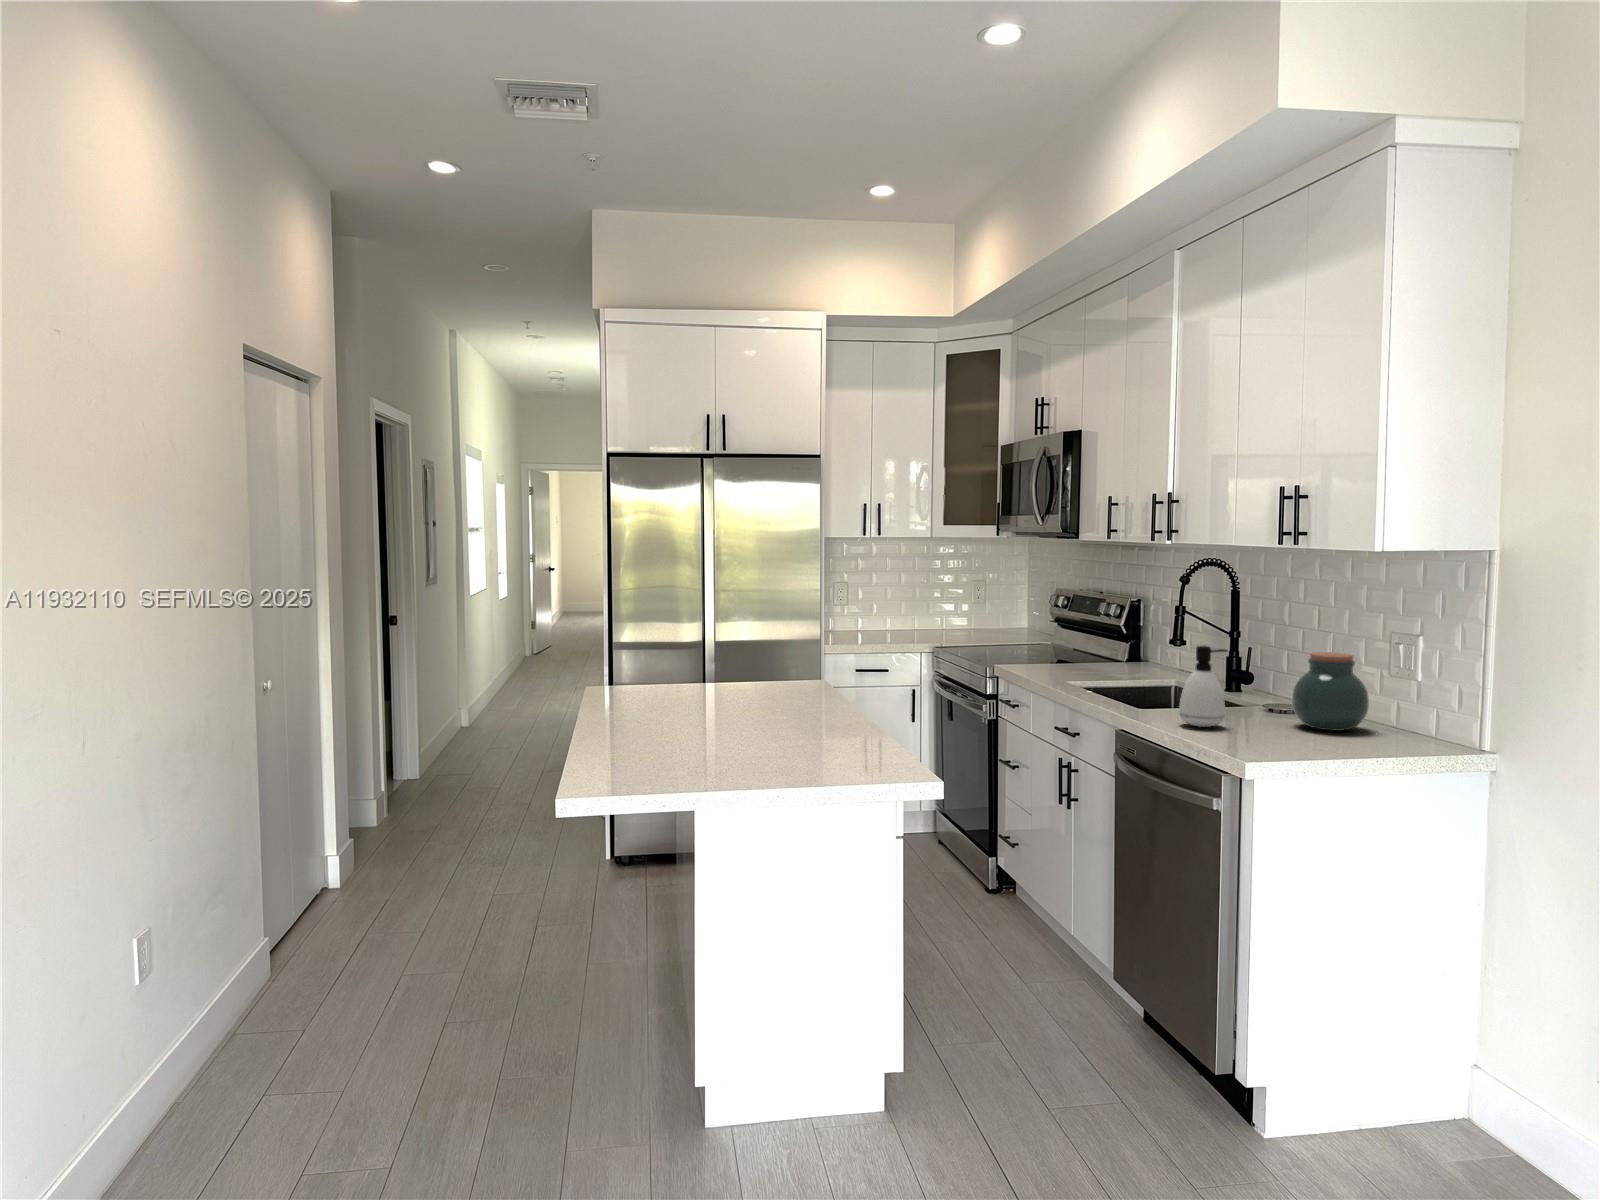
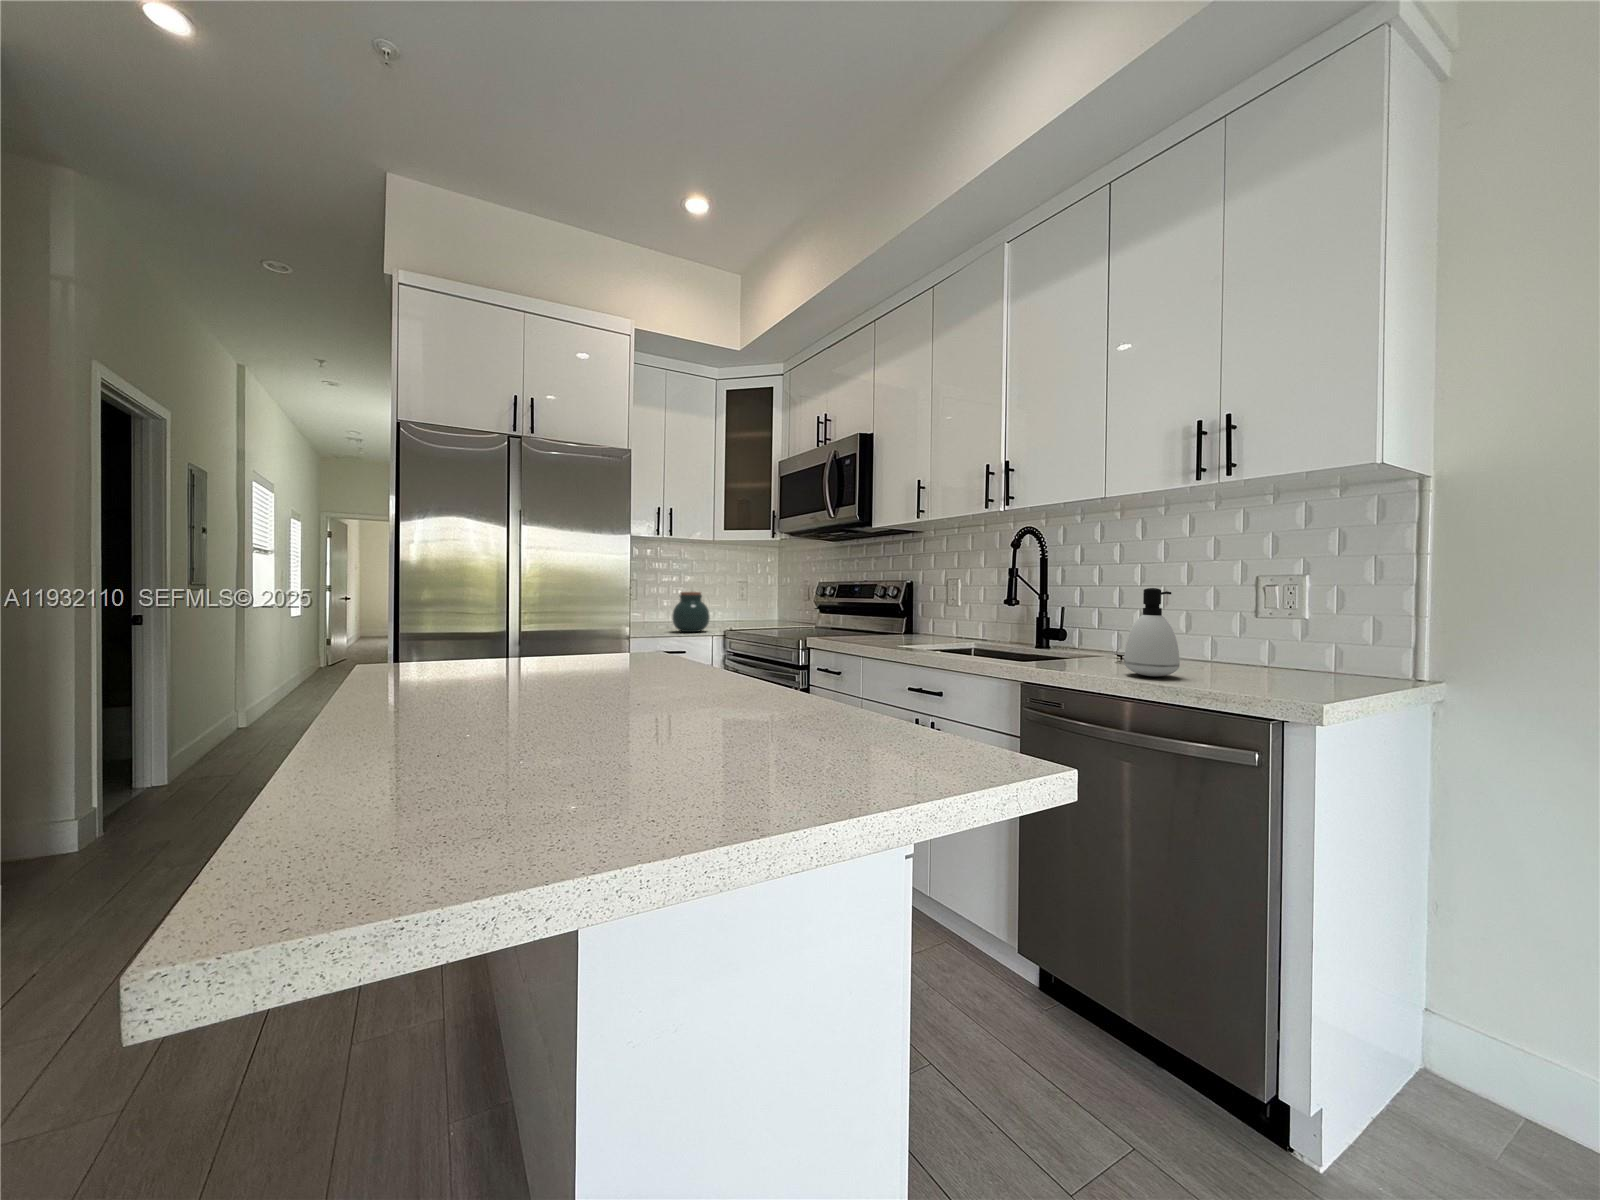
jar: present [1292,652,1369,731] -> present [672,592,710,632]

